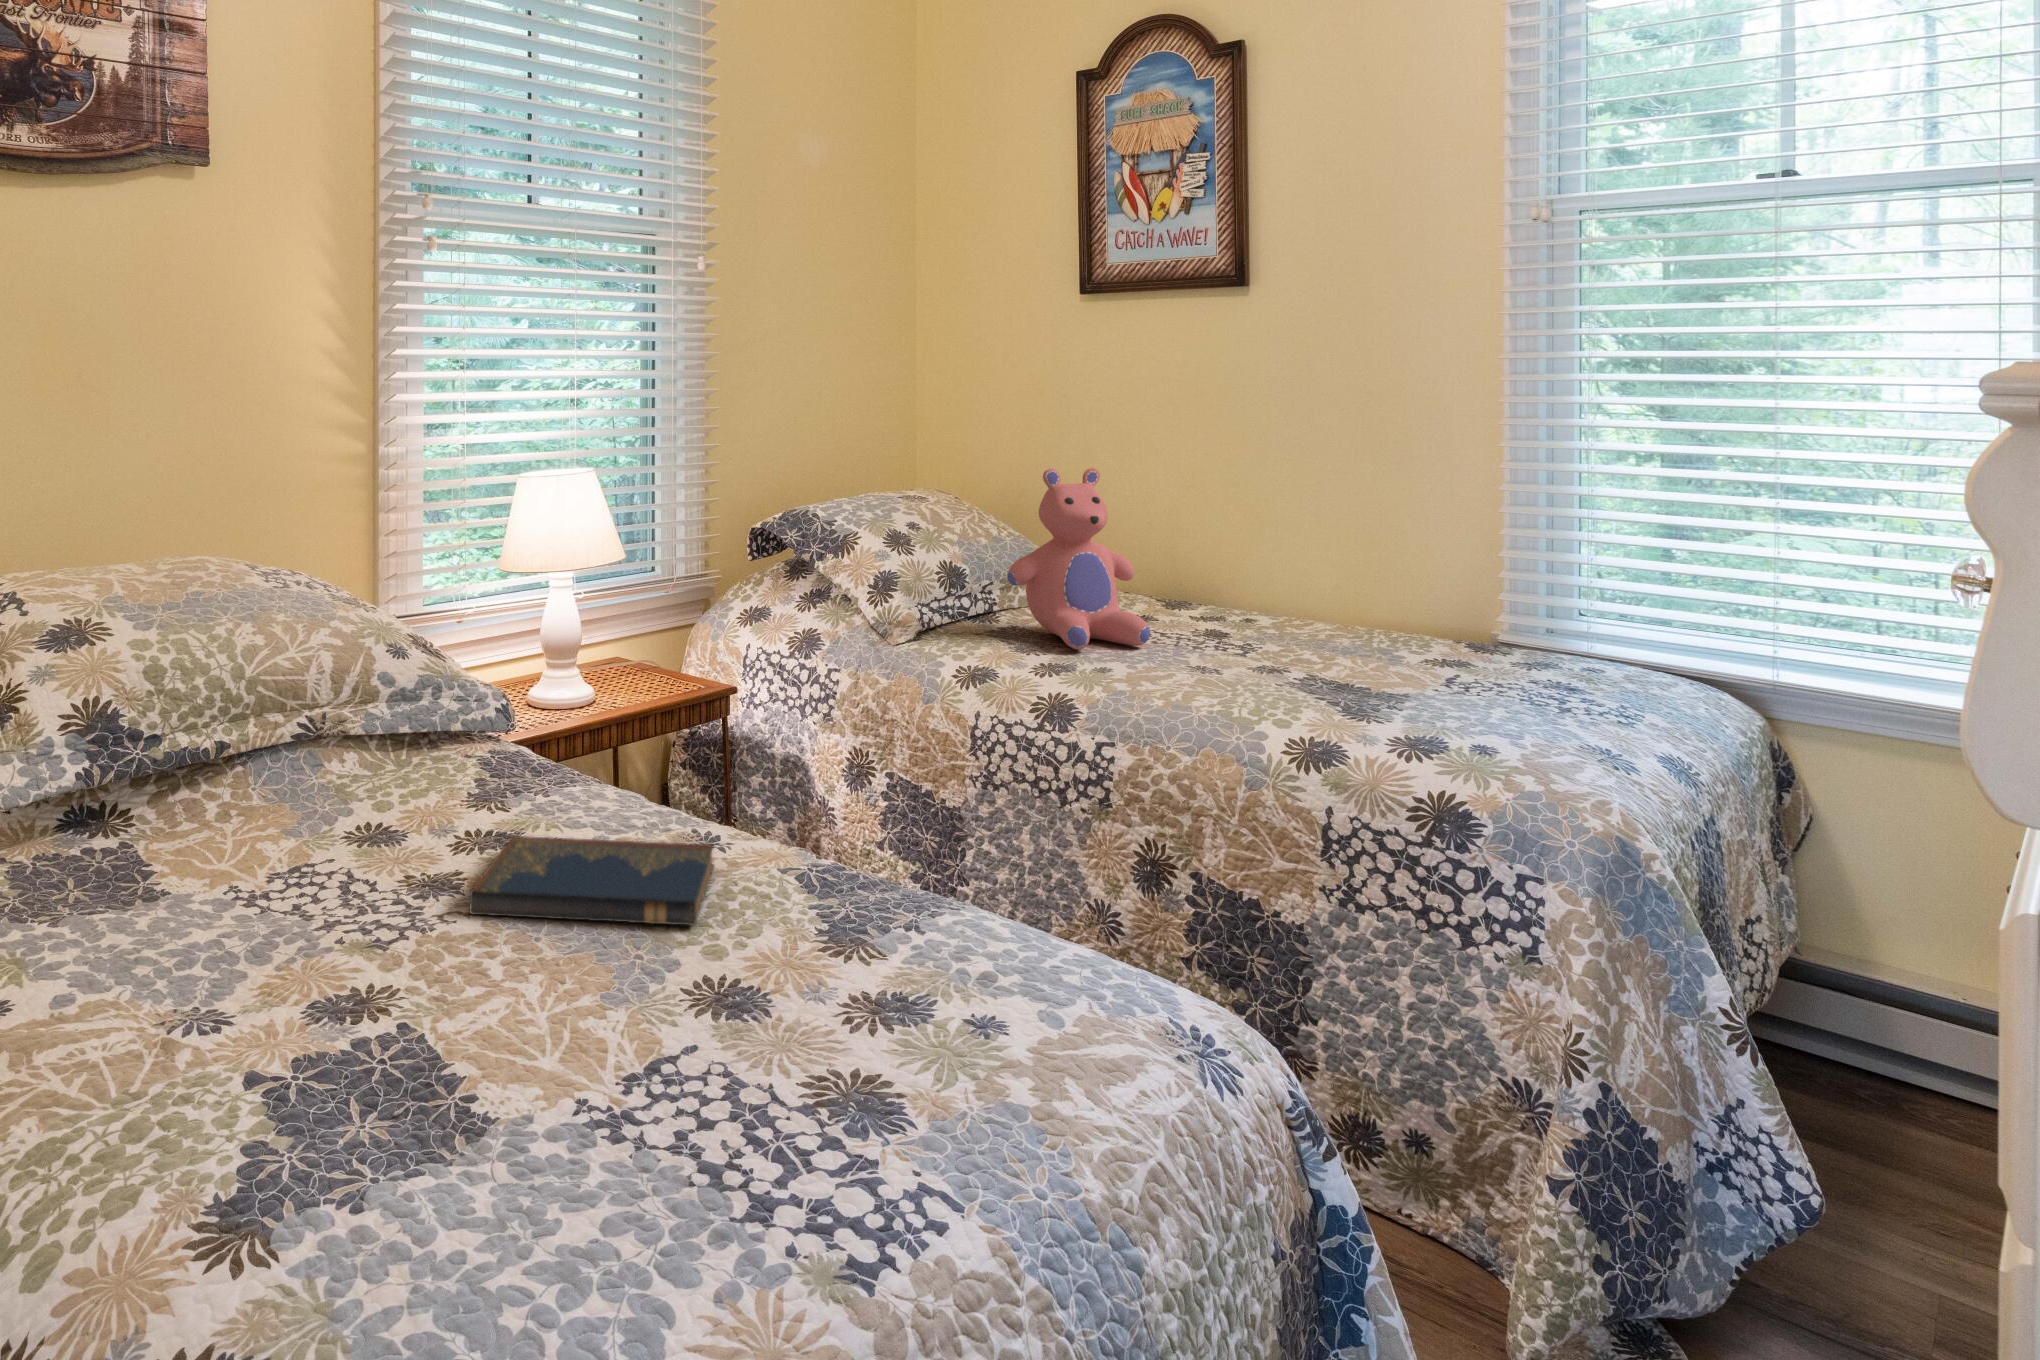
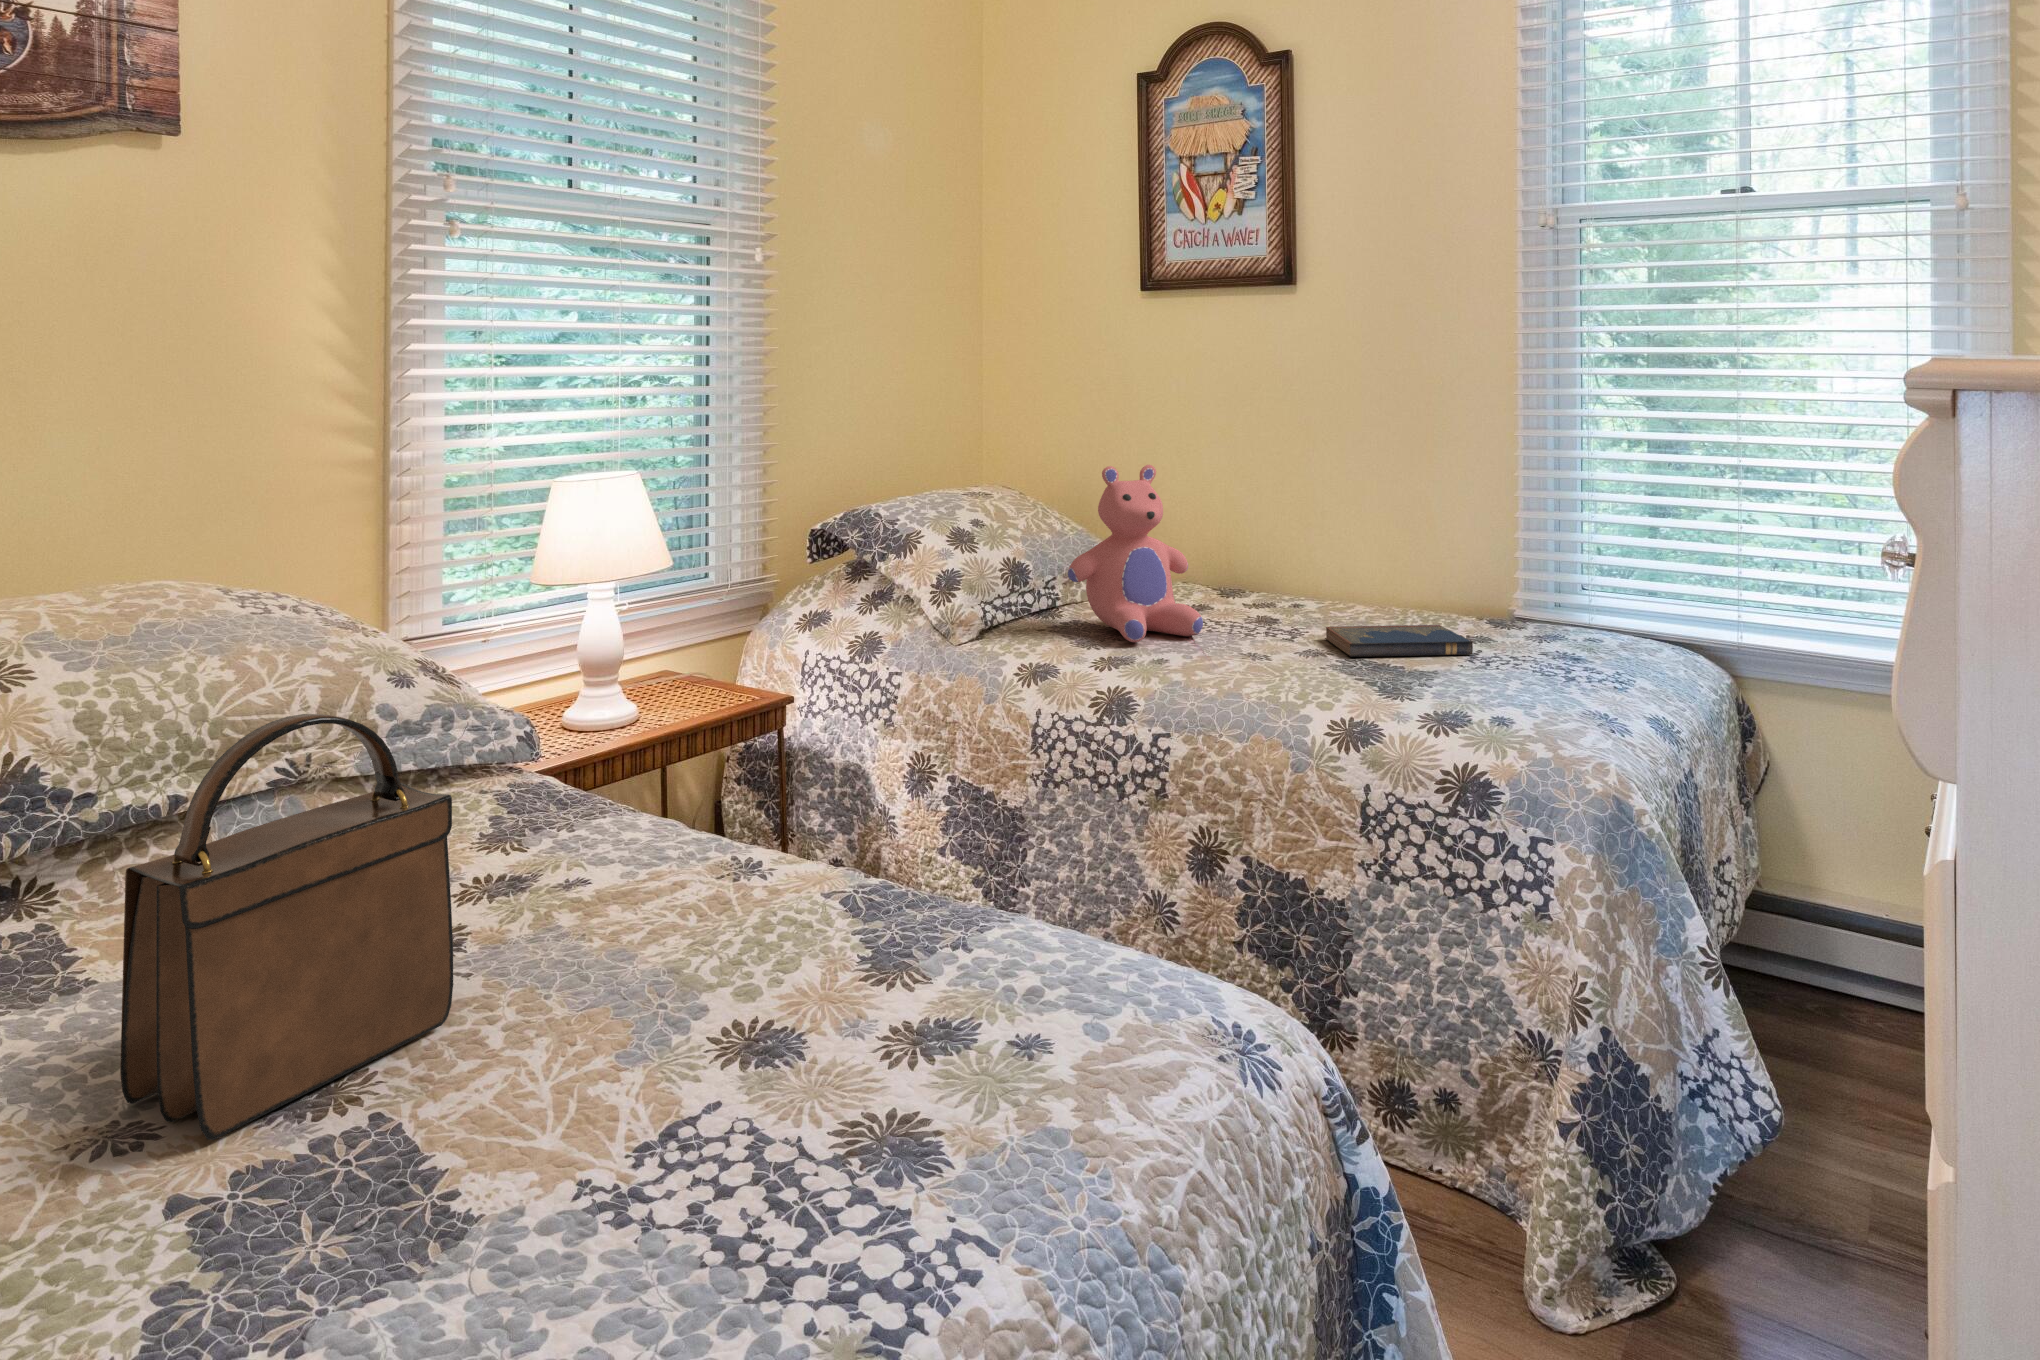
handbag: none [207,676,462,1032] -> present [120,714,453,1140]
hardcover book: present [470,836,713,926] -> present [1325,625,1473,657]

